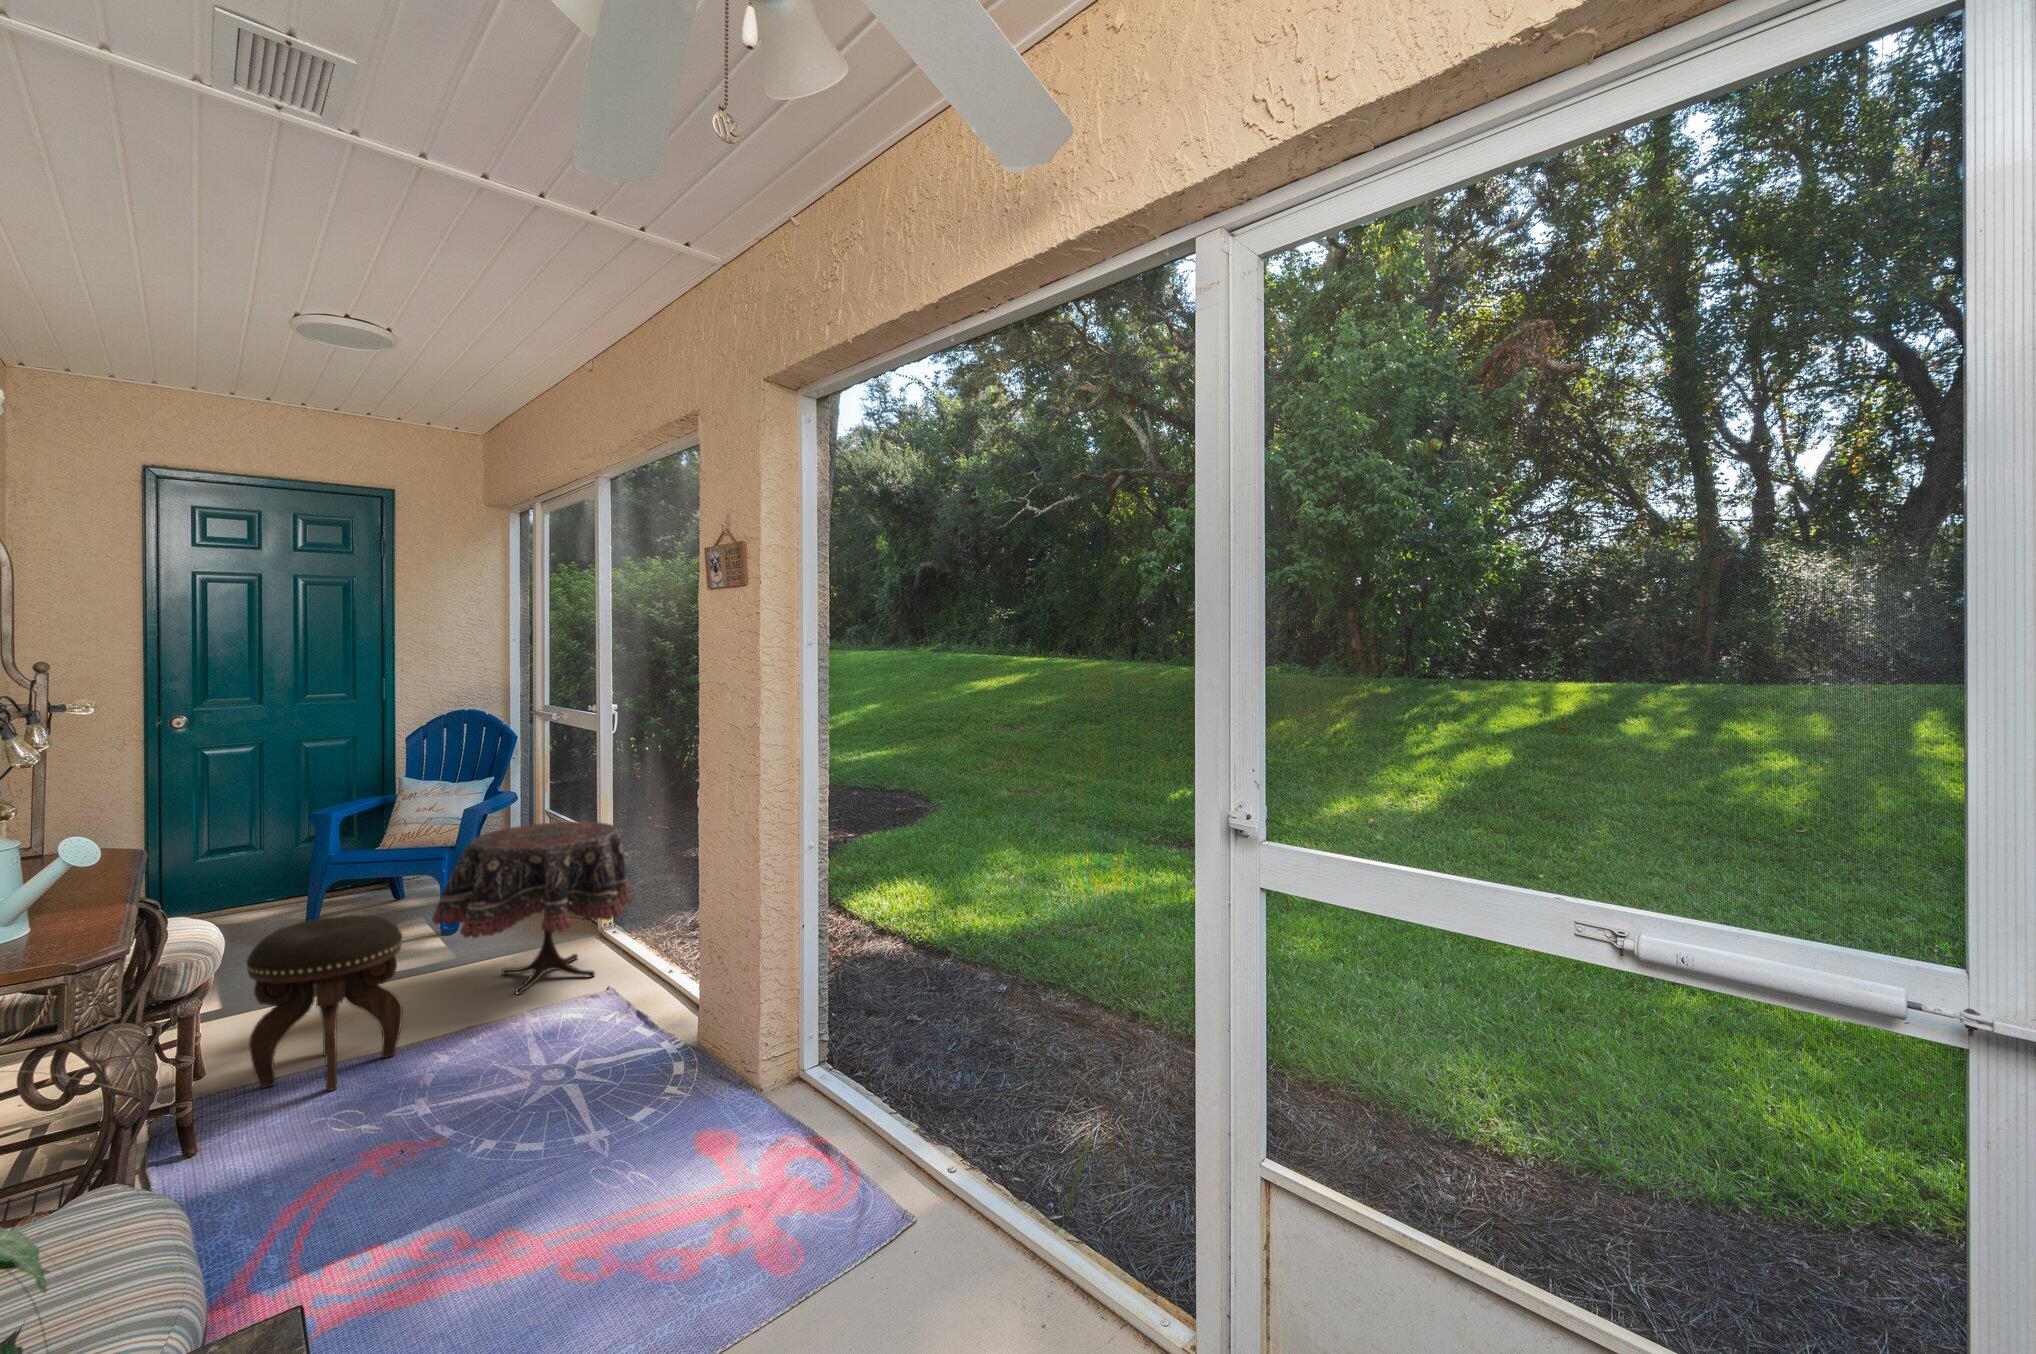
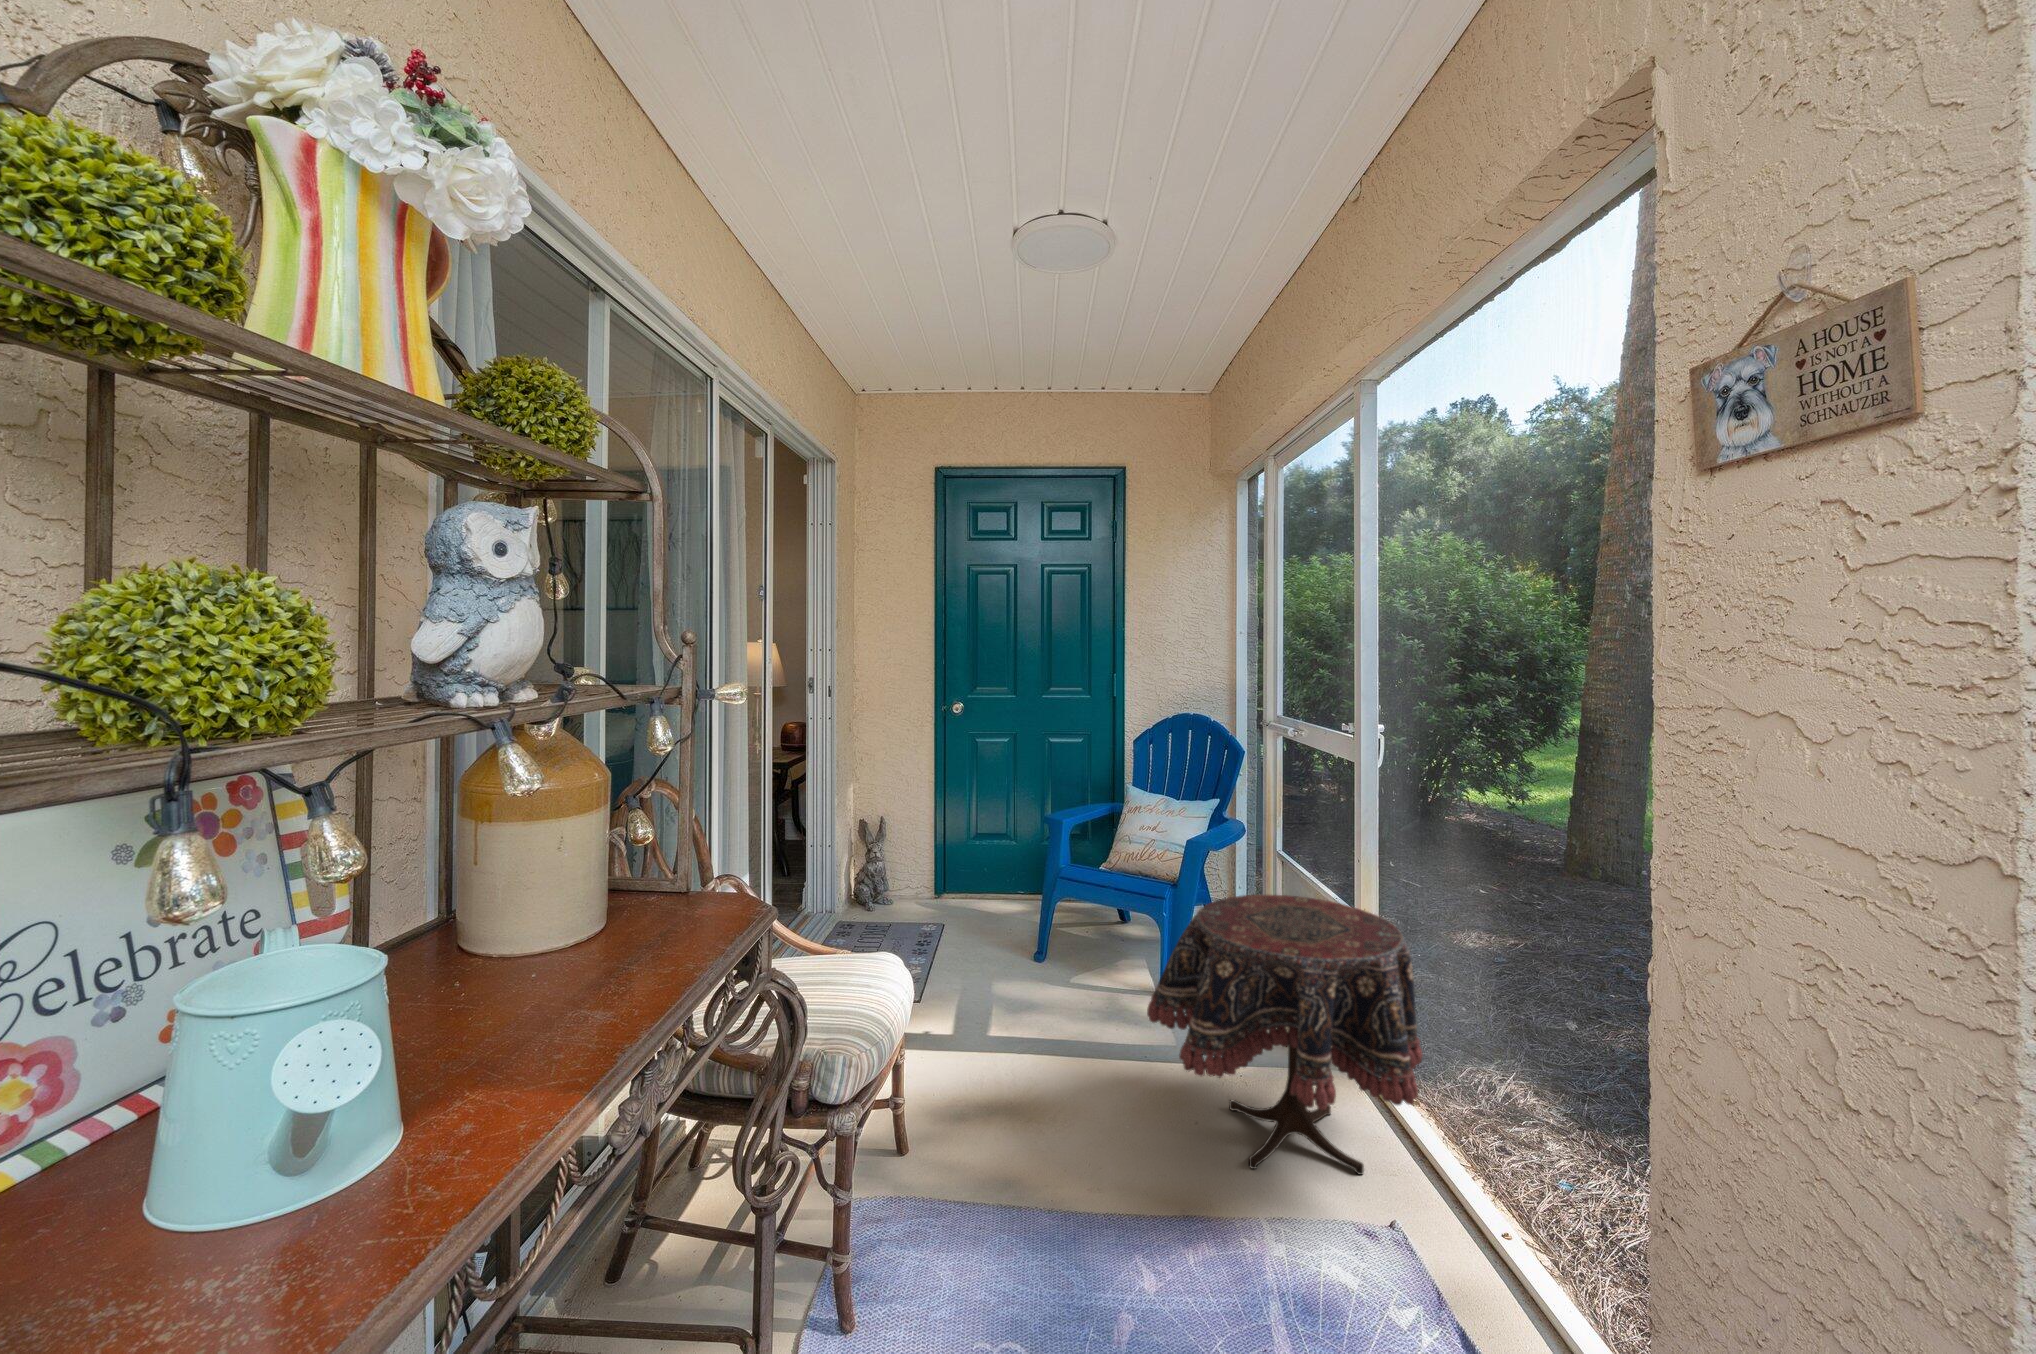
footstool: present [246,915,403,1091] -> none [932,1009,1105,1297]

